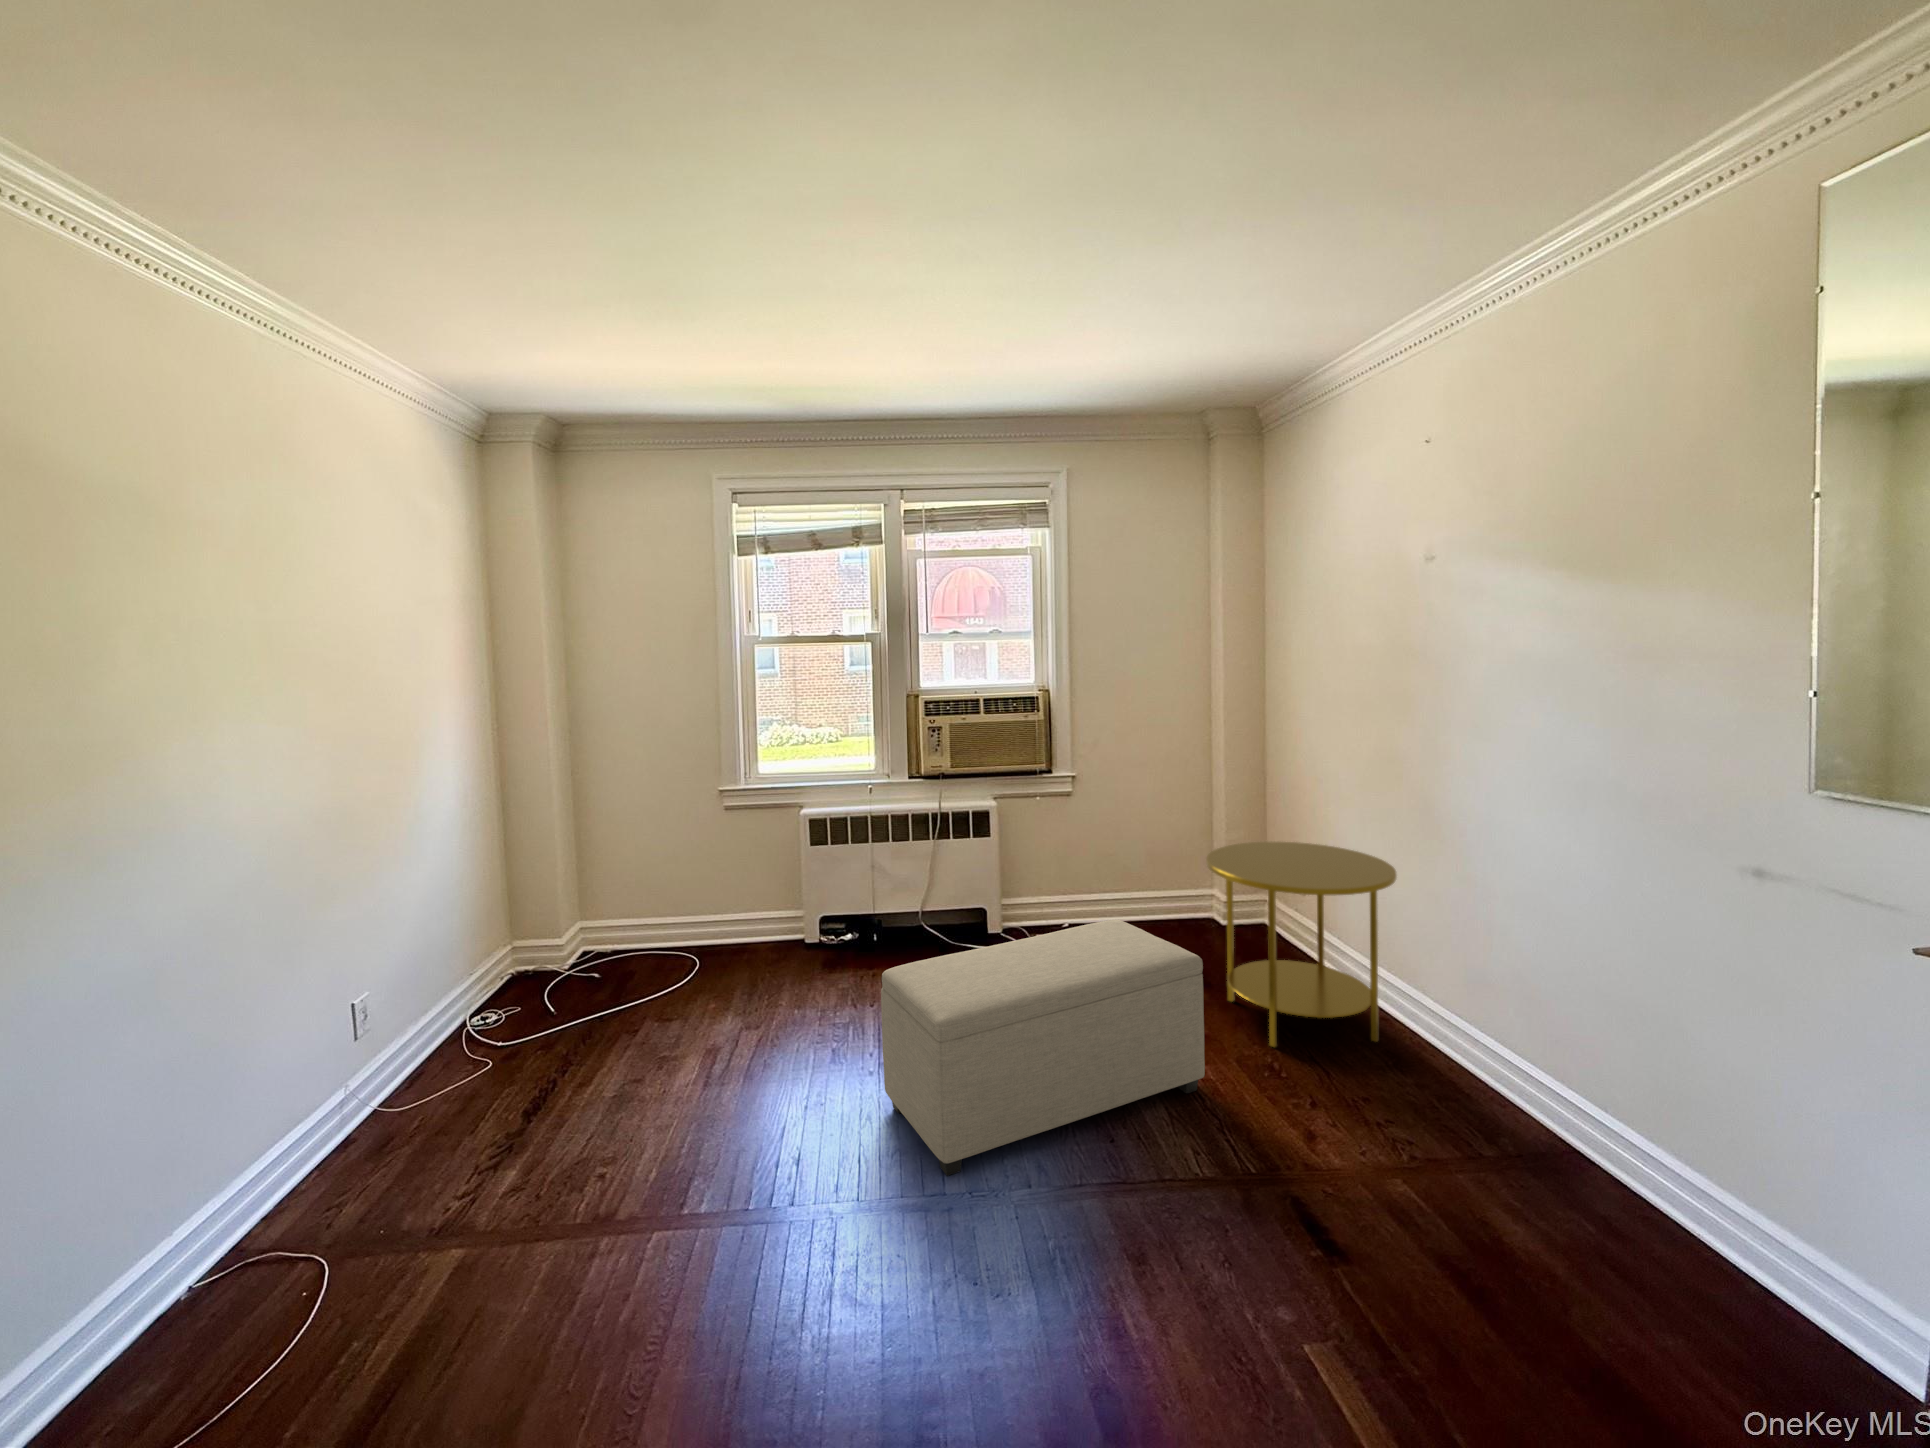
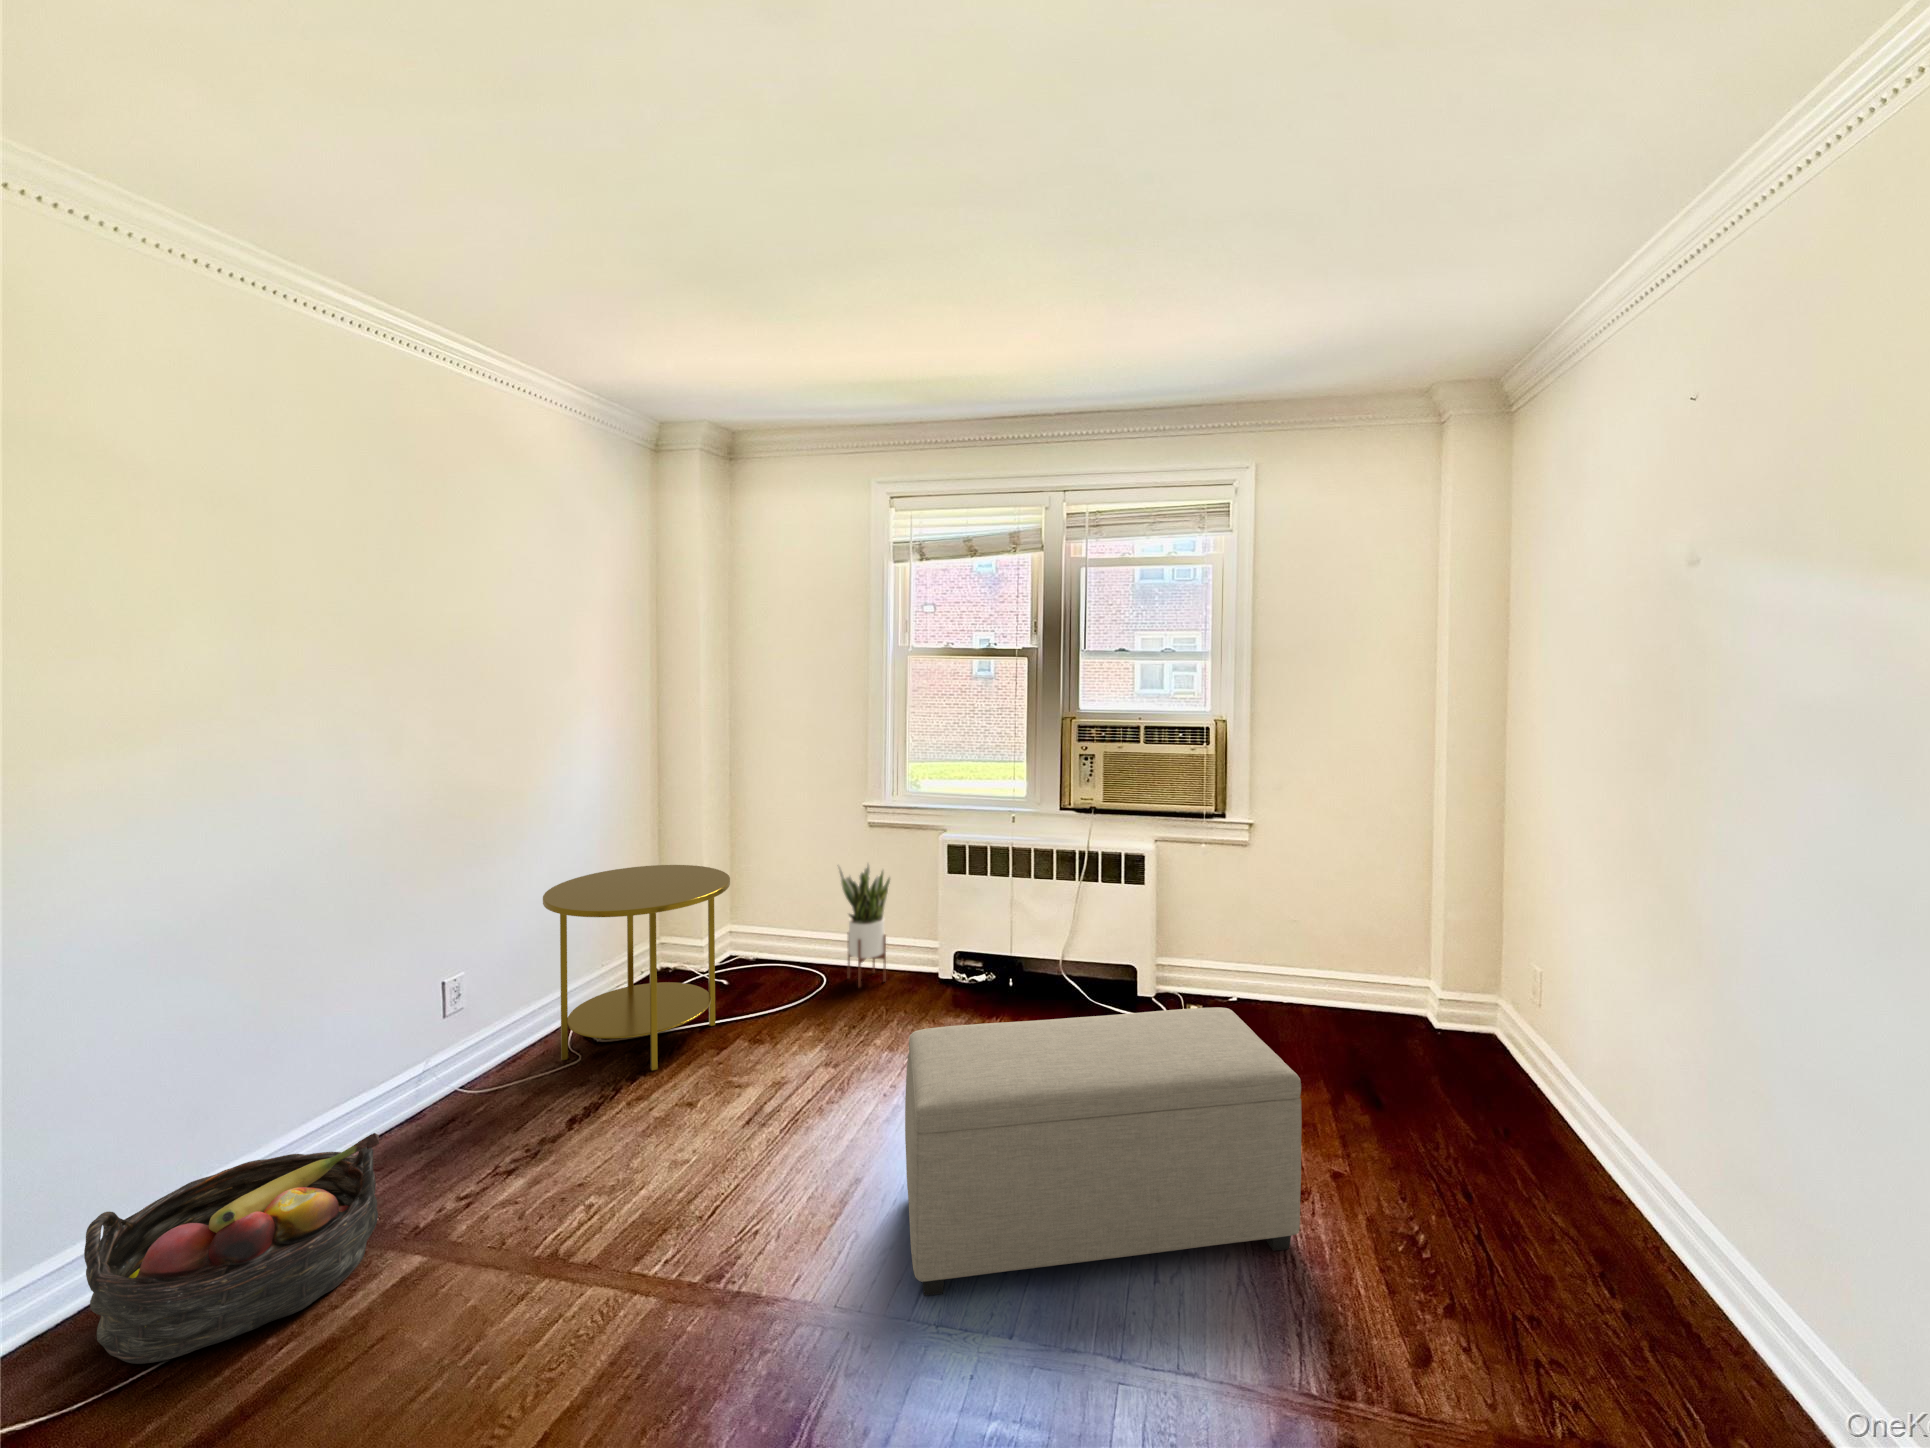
side table: present [1206,842,1397,1047] -> present [543,865,730,1071]
potted plant: none [705,843,756,961] -> present [837,864,890,987]
basket: none [129,1138,409,1394] -> present [84,1133,379,1364]

